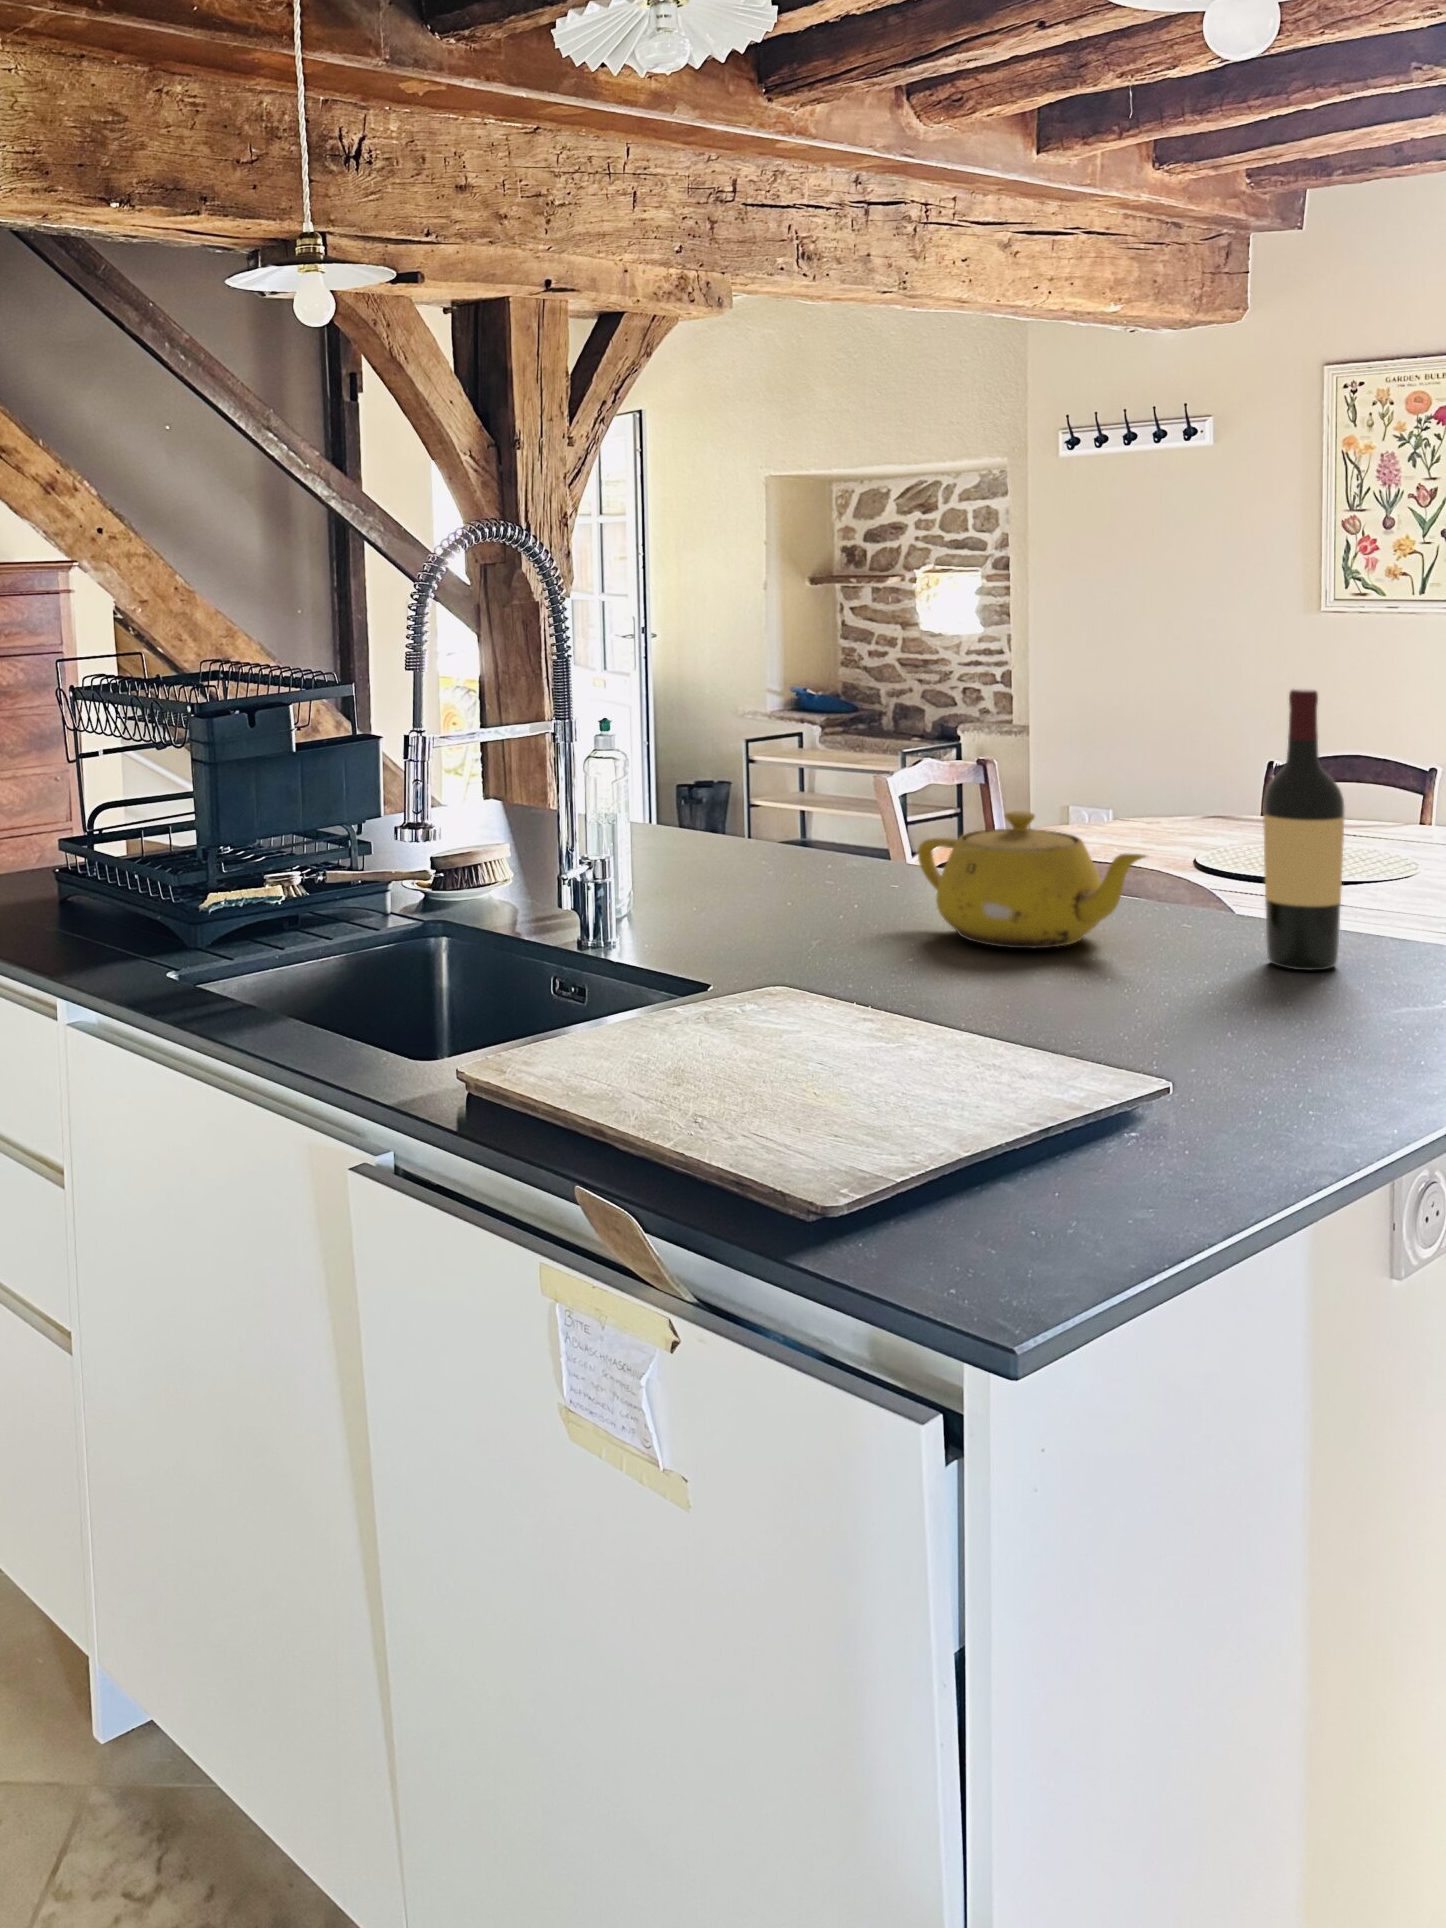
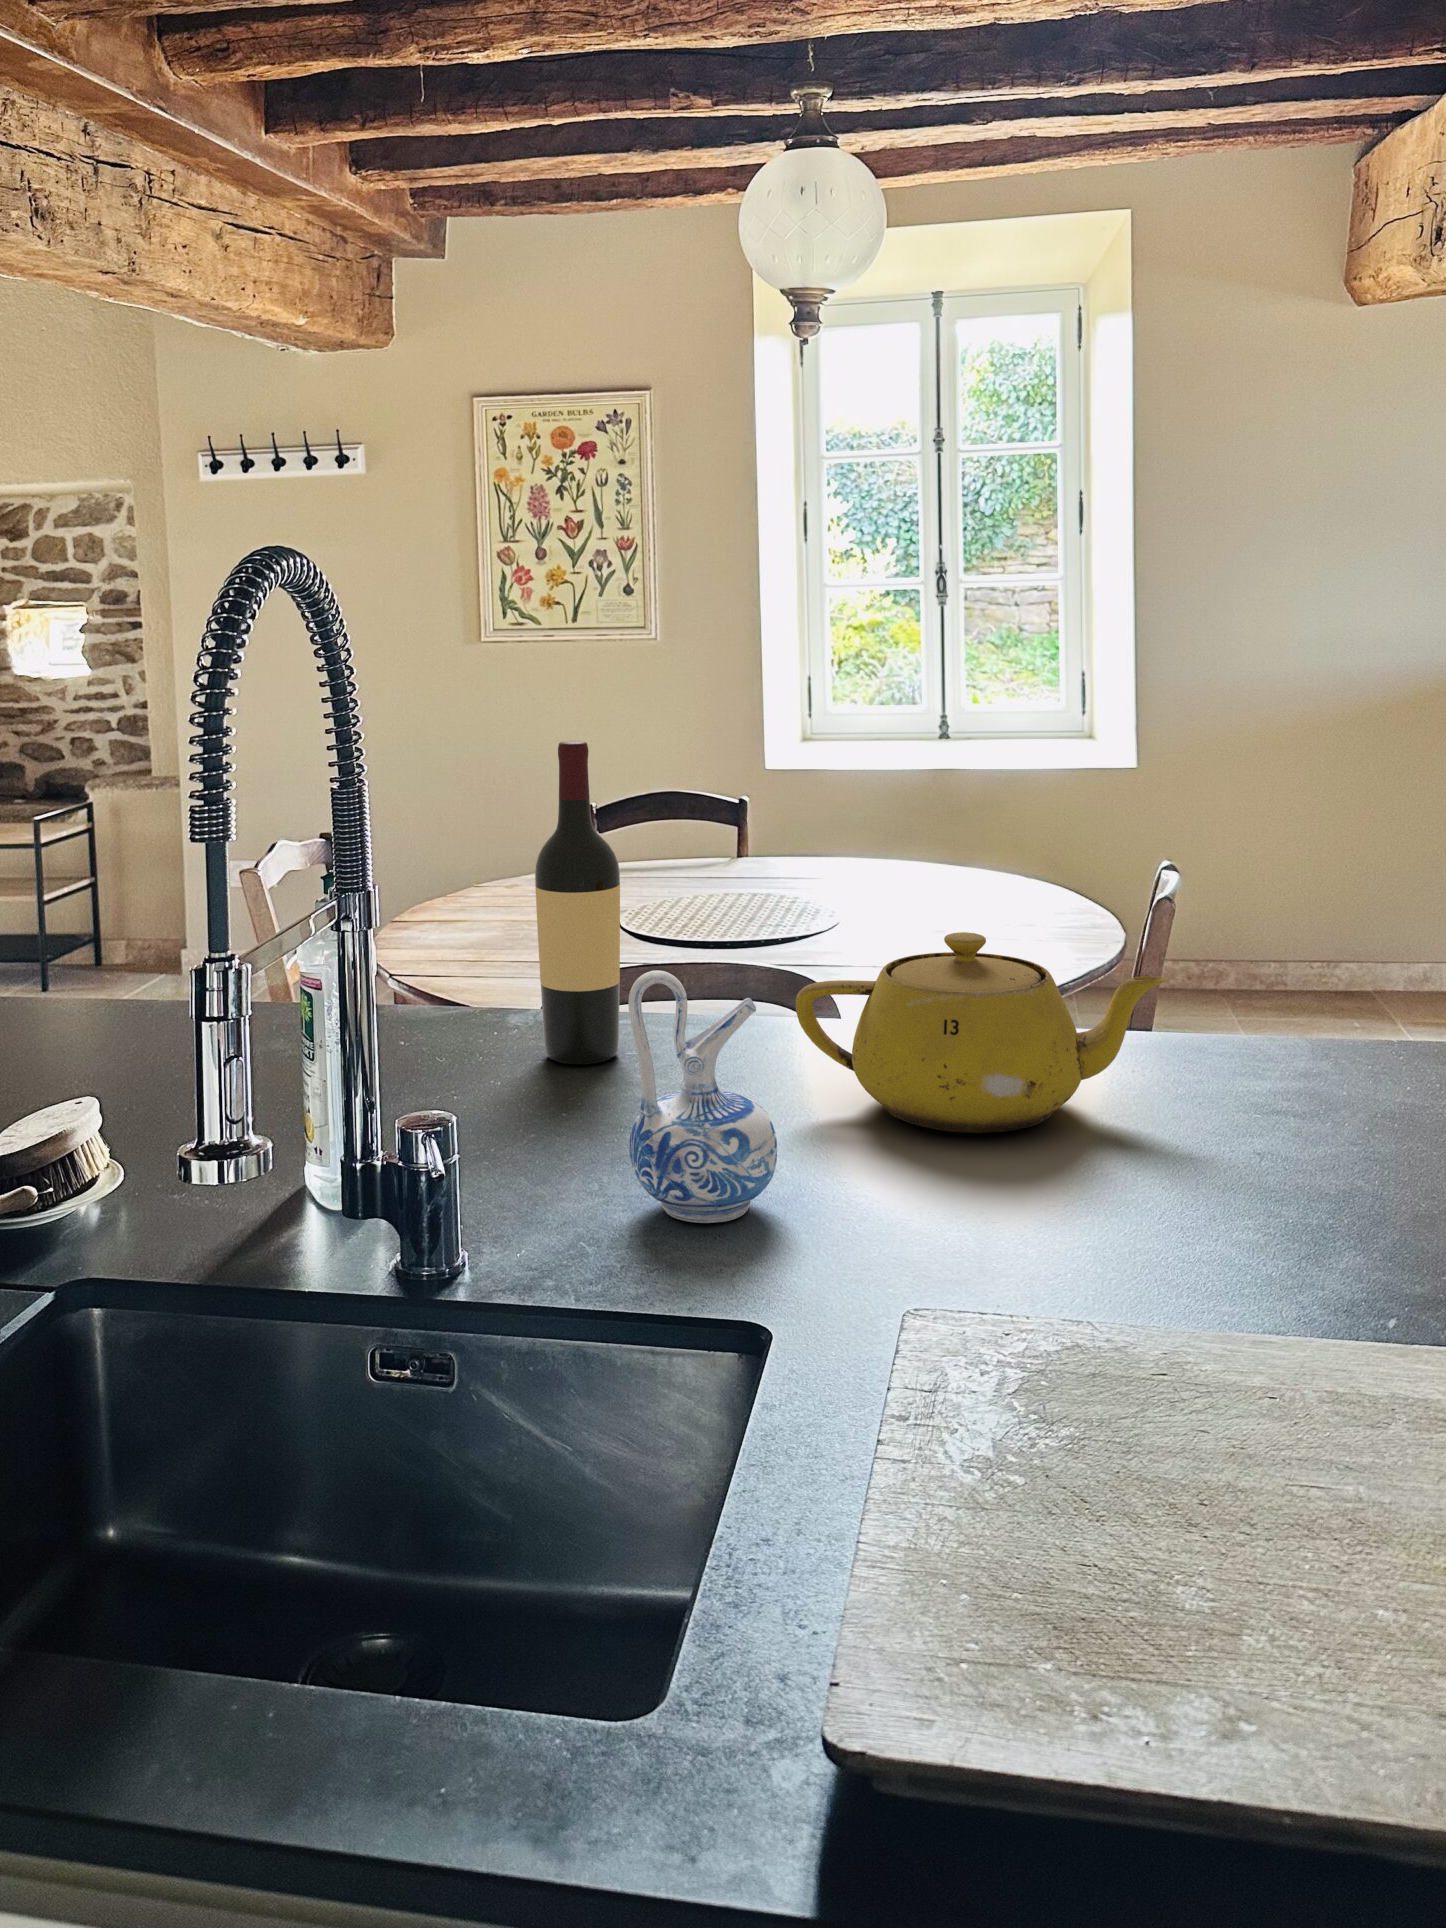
wine bottle: present [1263,689,1344,970] -> present [535,741,620,1064]
ceramic pitcher: none [715,797,808,955] -> present [628,970,777,1223]

